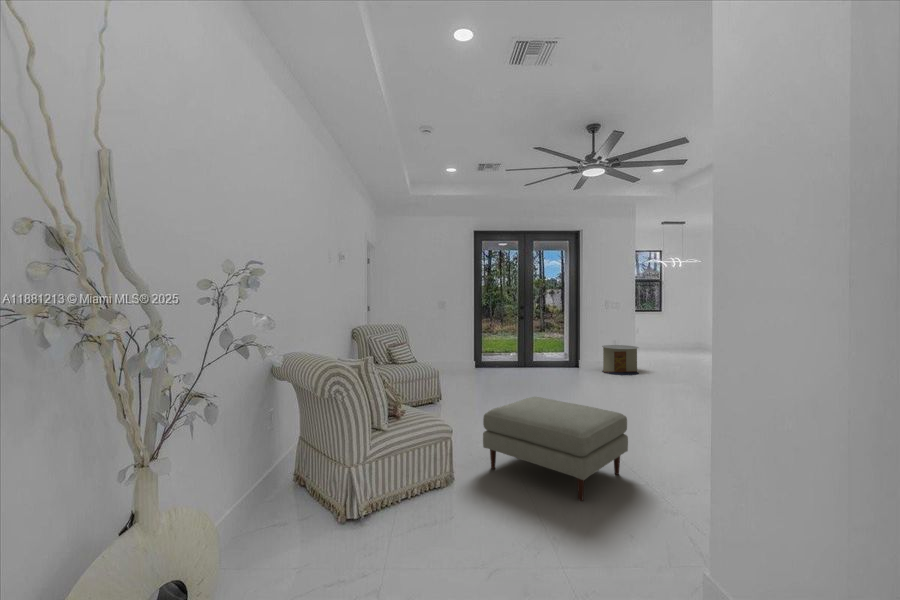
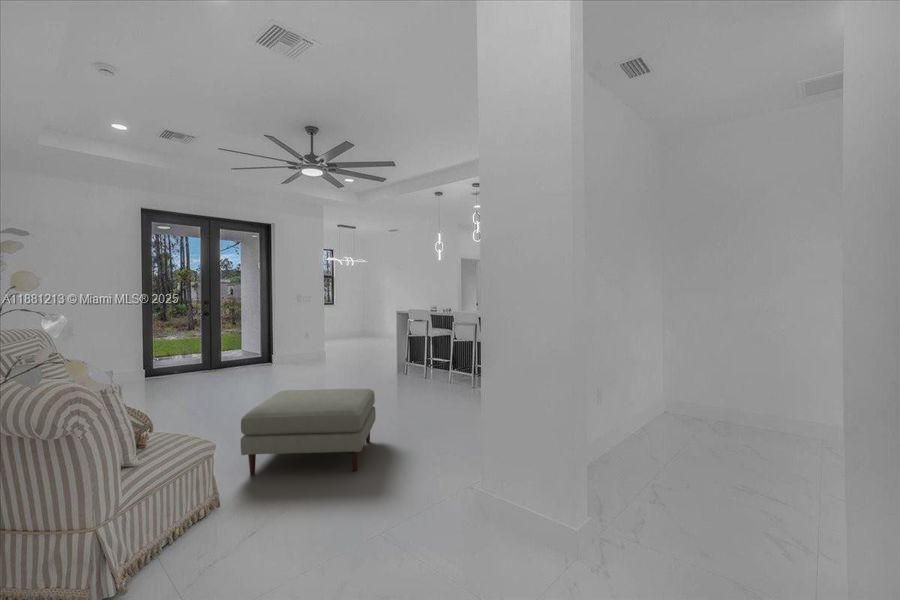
side table: present [602,345,639,375] -> none [296,335,330,363]

